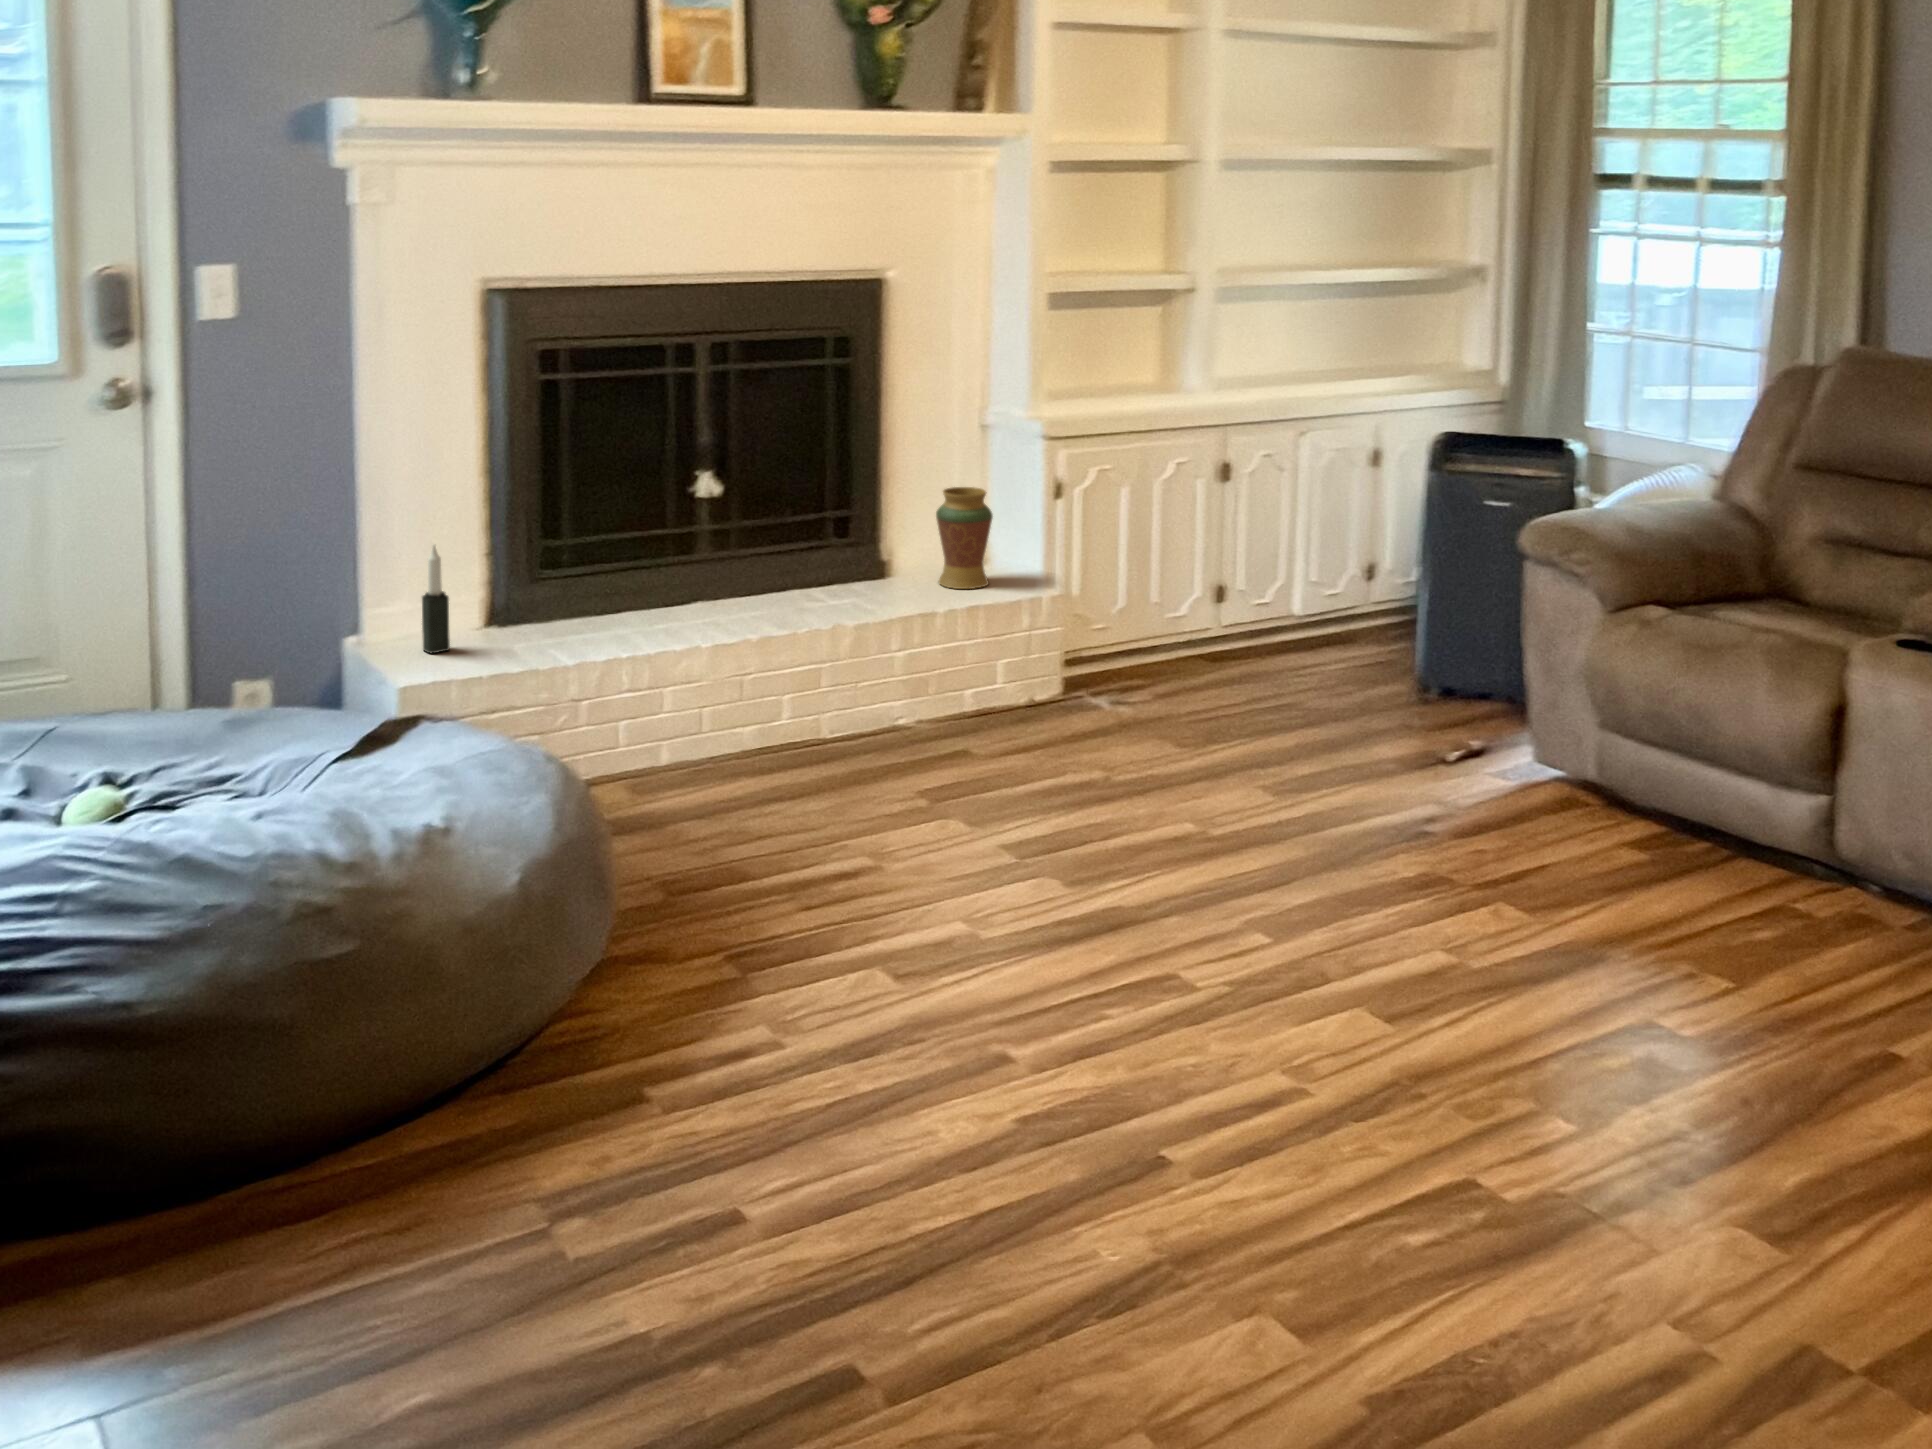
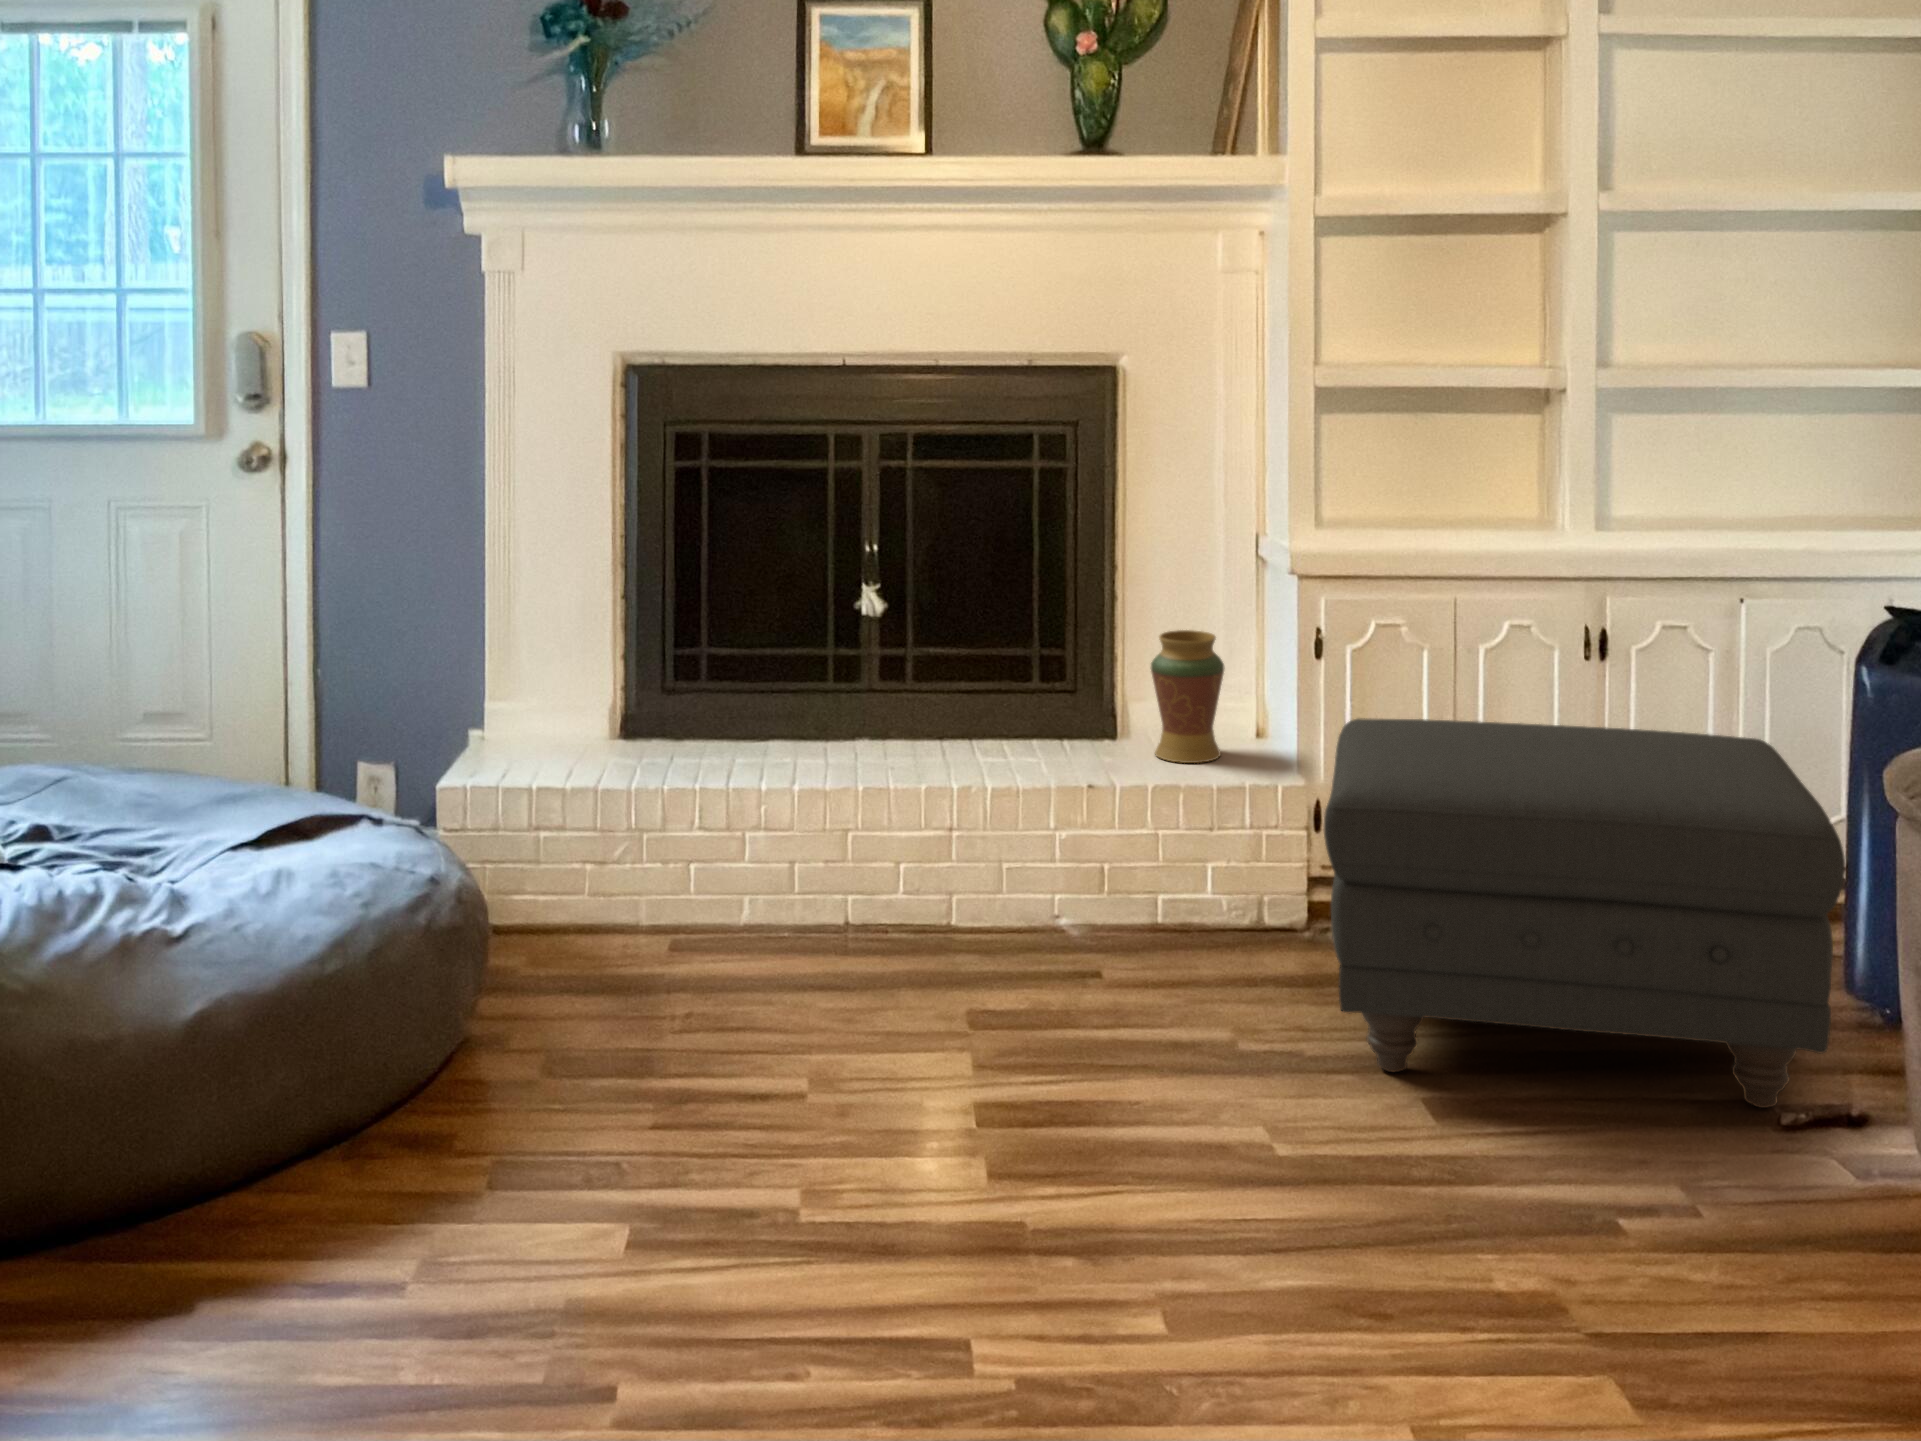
ottoman: none [1127,524,1502,775] -> present [1324,718,1845,1108]
candle: present [422,545,450,654] -> none [519,640,544,761]

